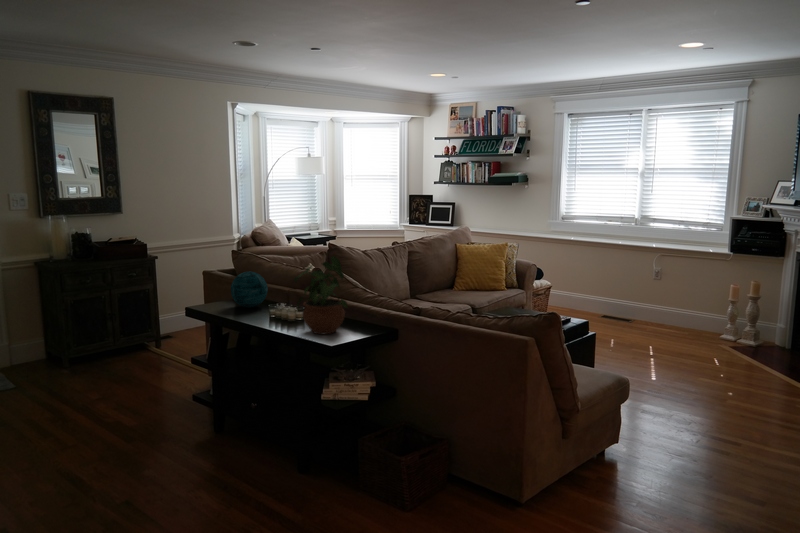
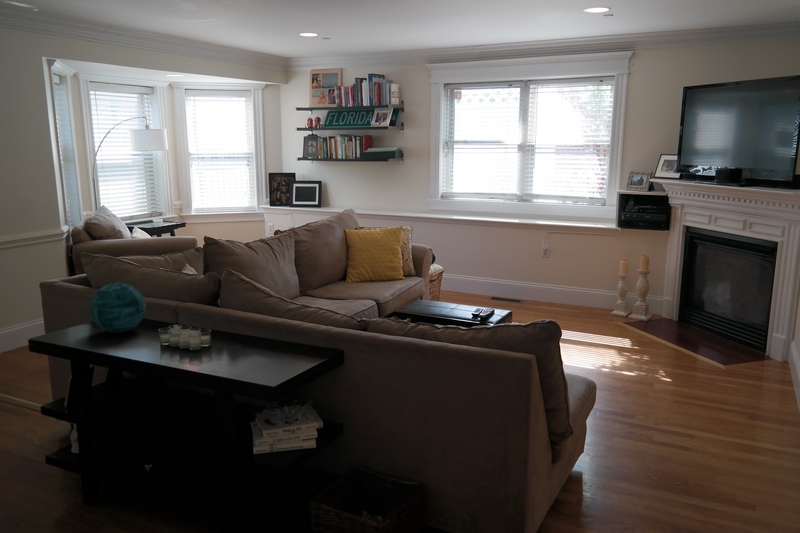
potted plant: present [294,256,347,334] -> none [200,258,284,369]

